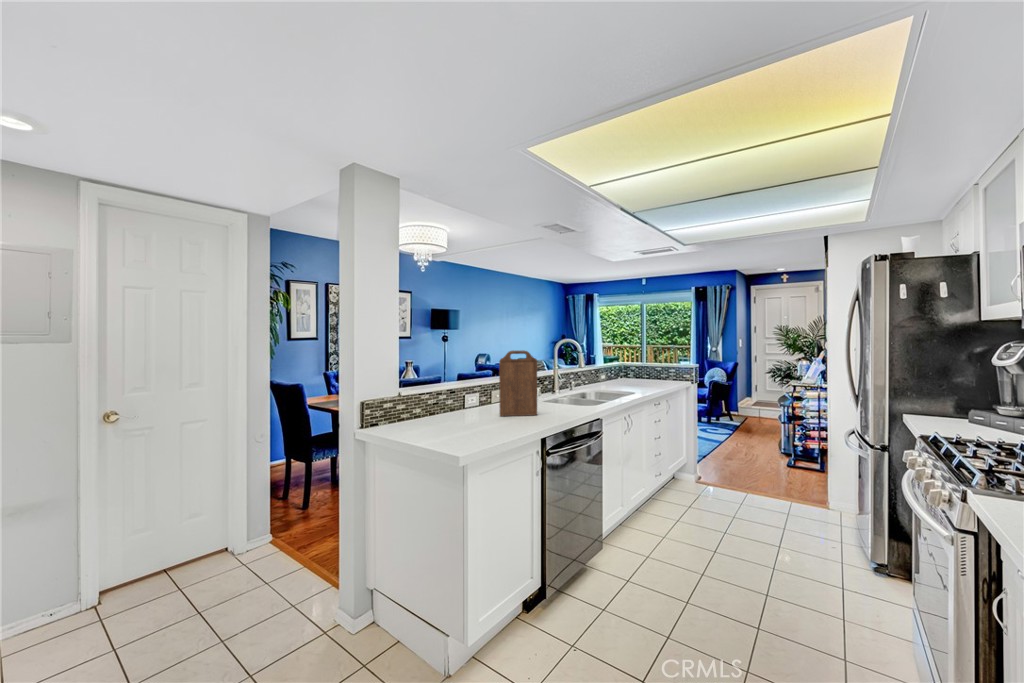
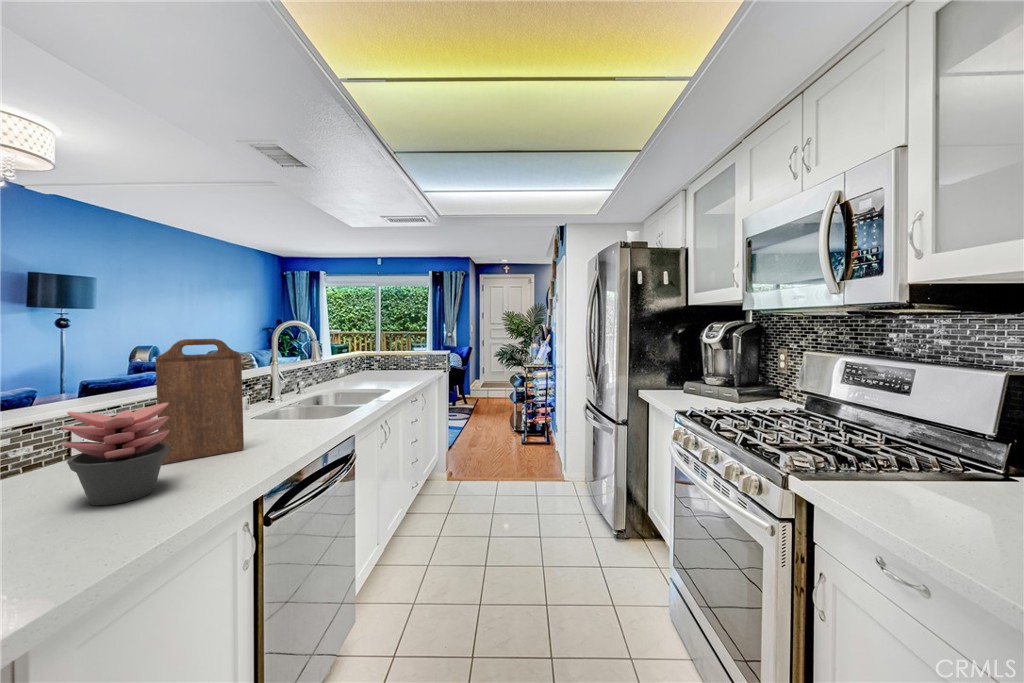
succulent plant: none [468,383,506,428] -> present [60,403,170,505]

